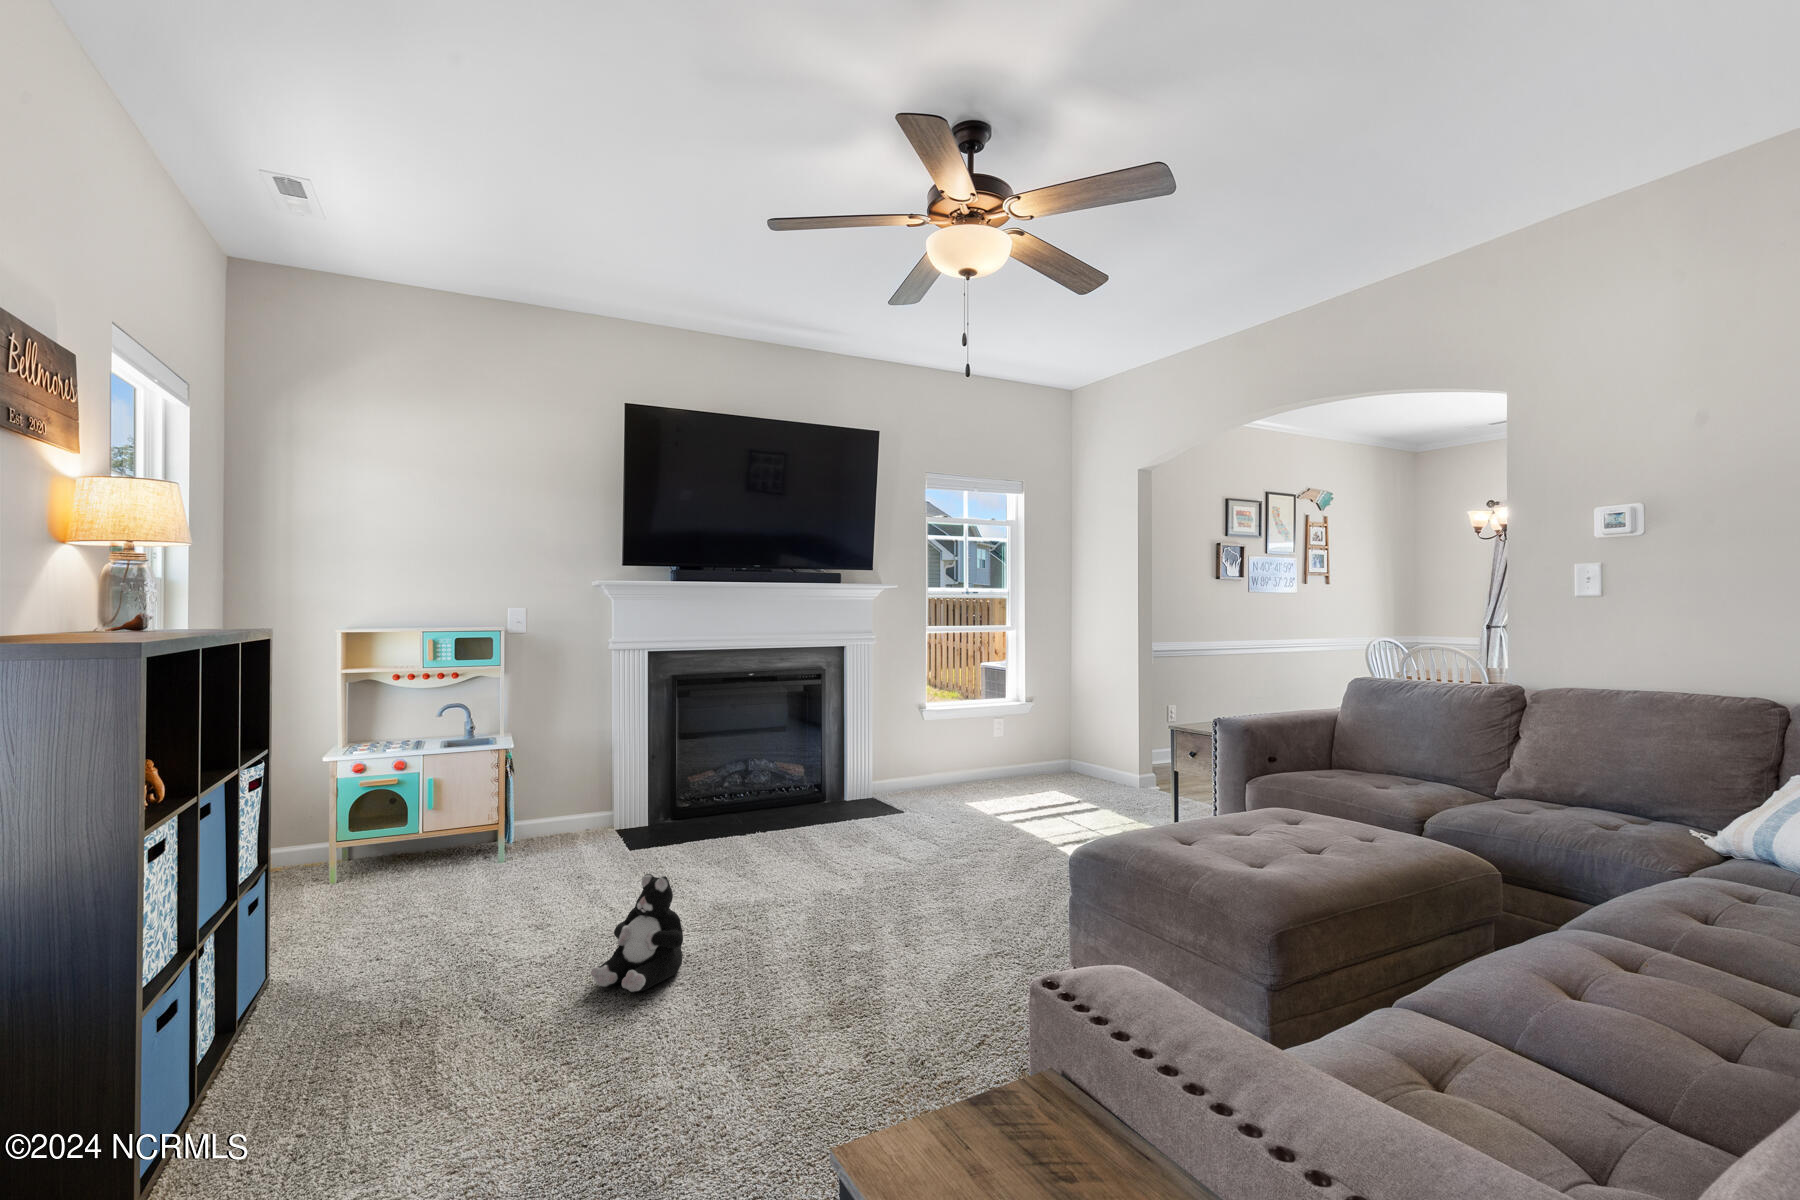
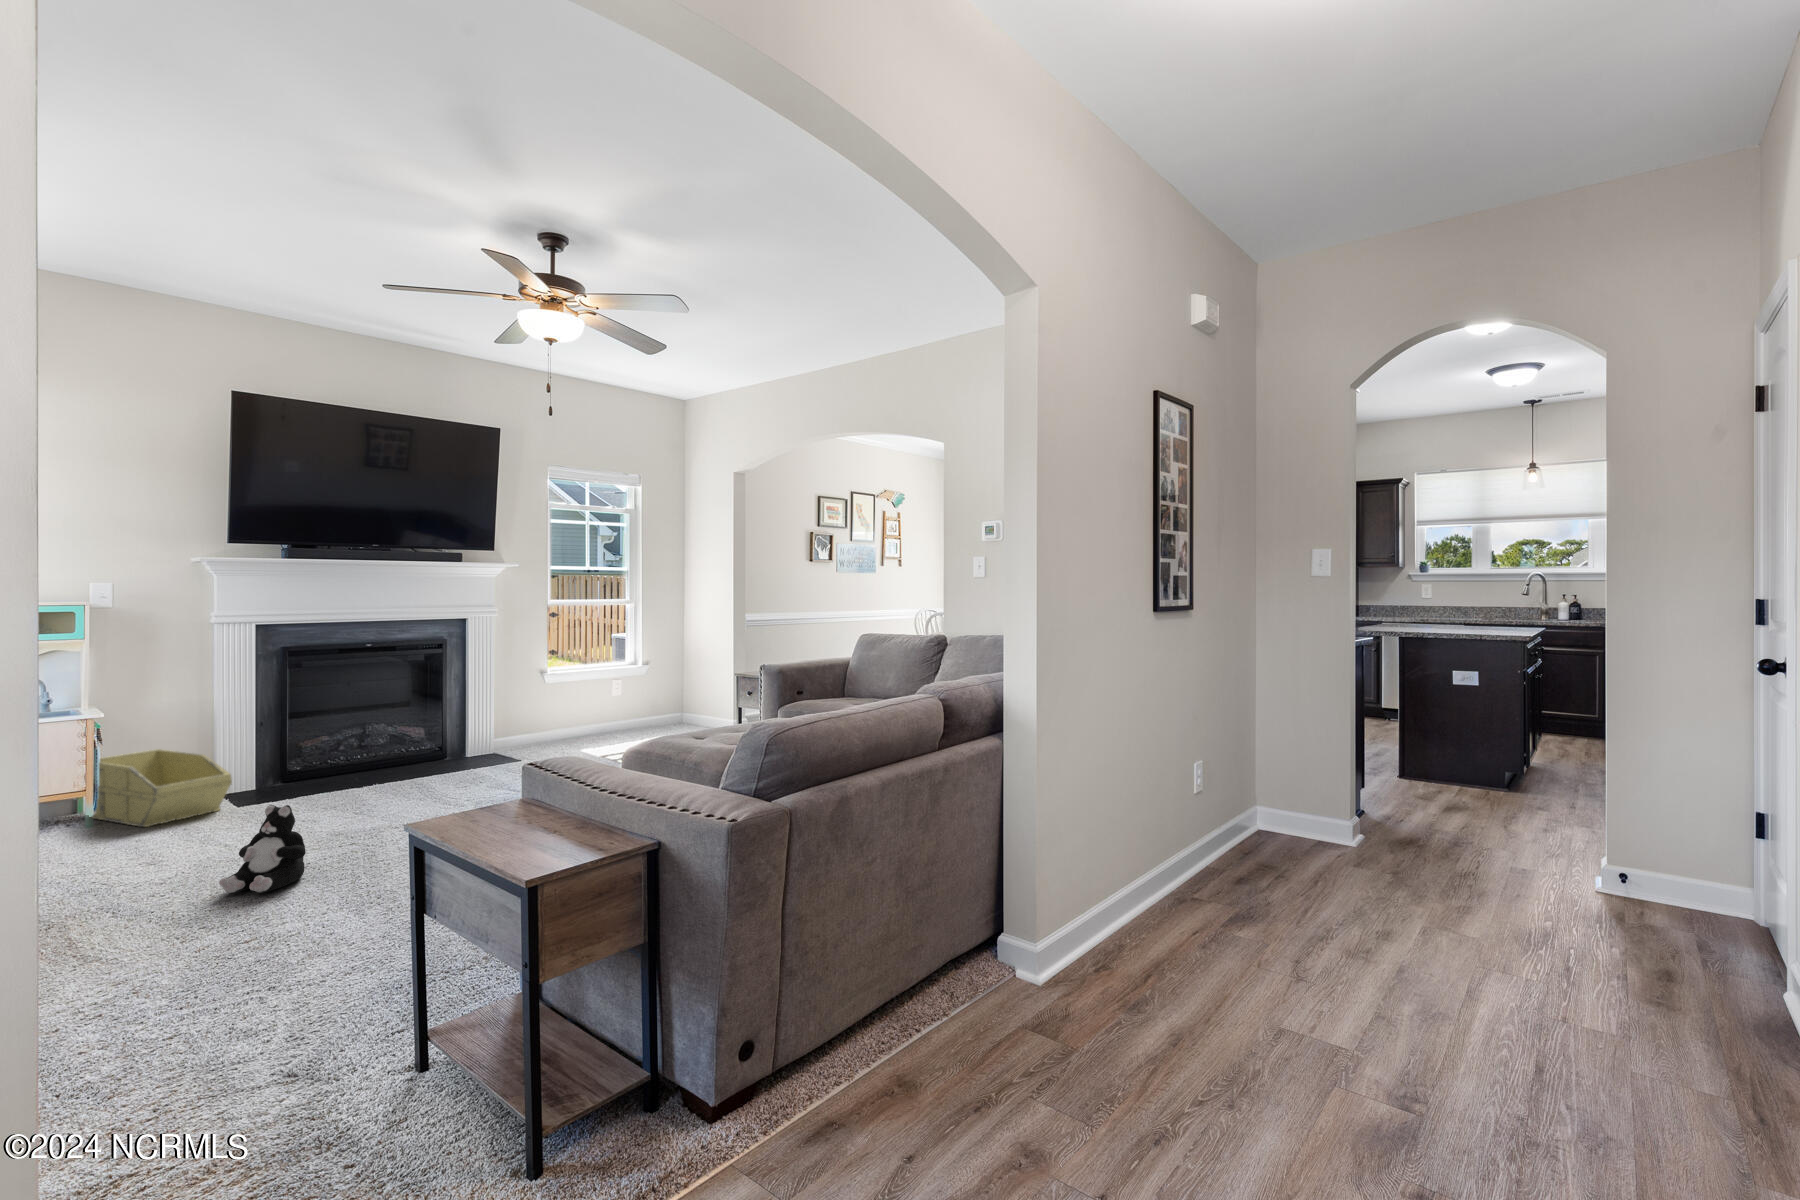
storage bin: none [498,779,623,867] -> present [91,749,232,827]

